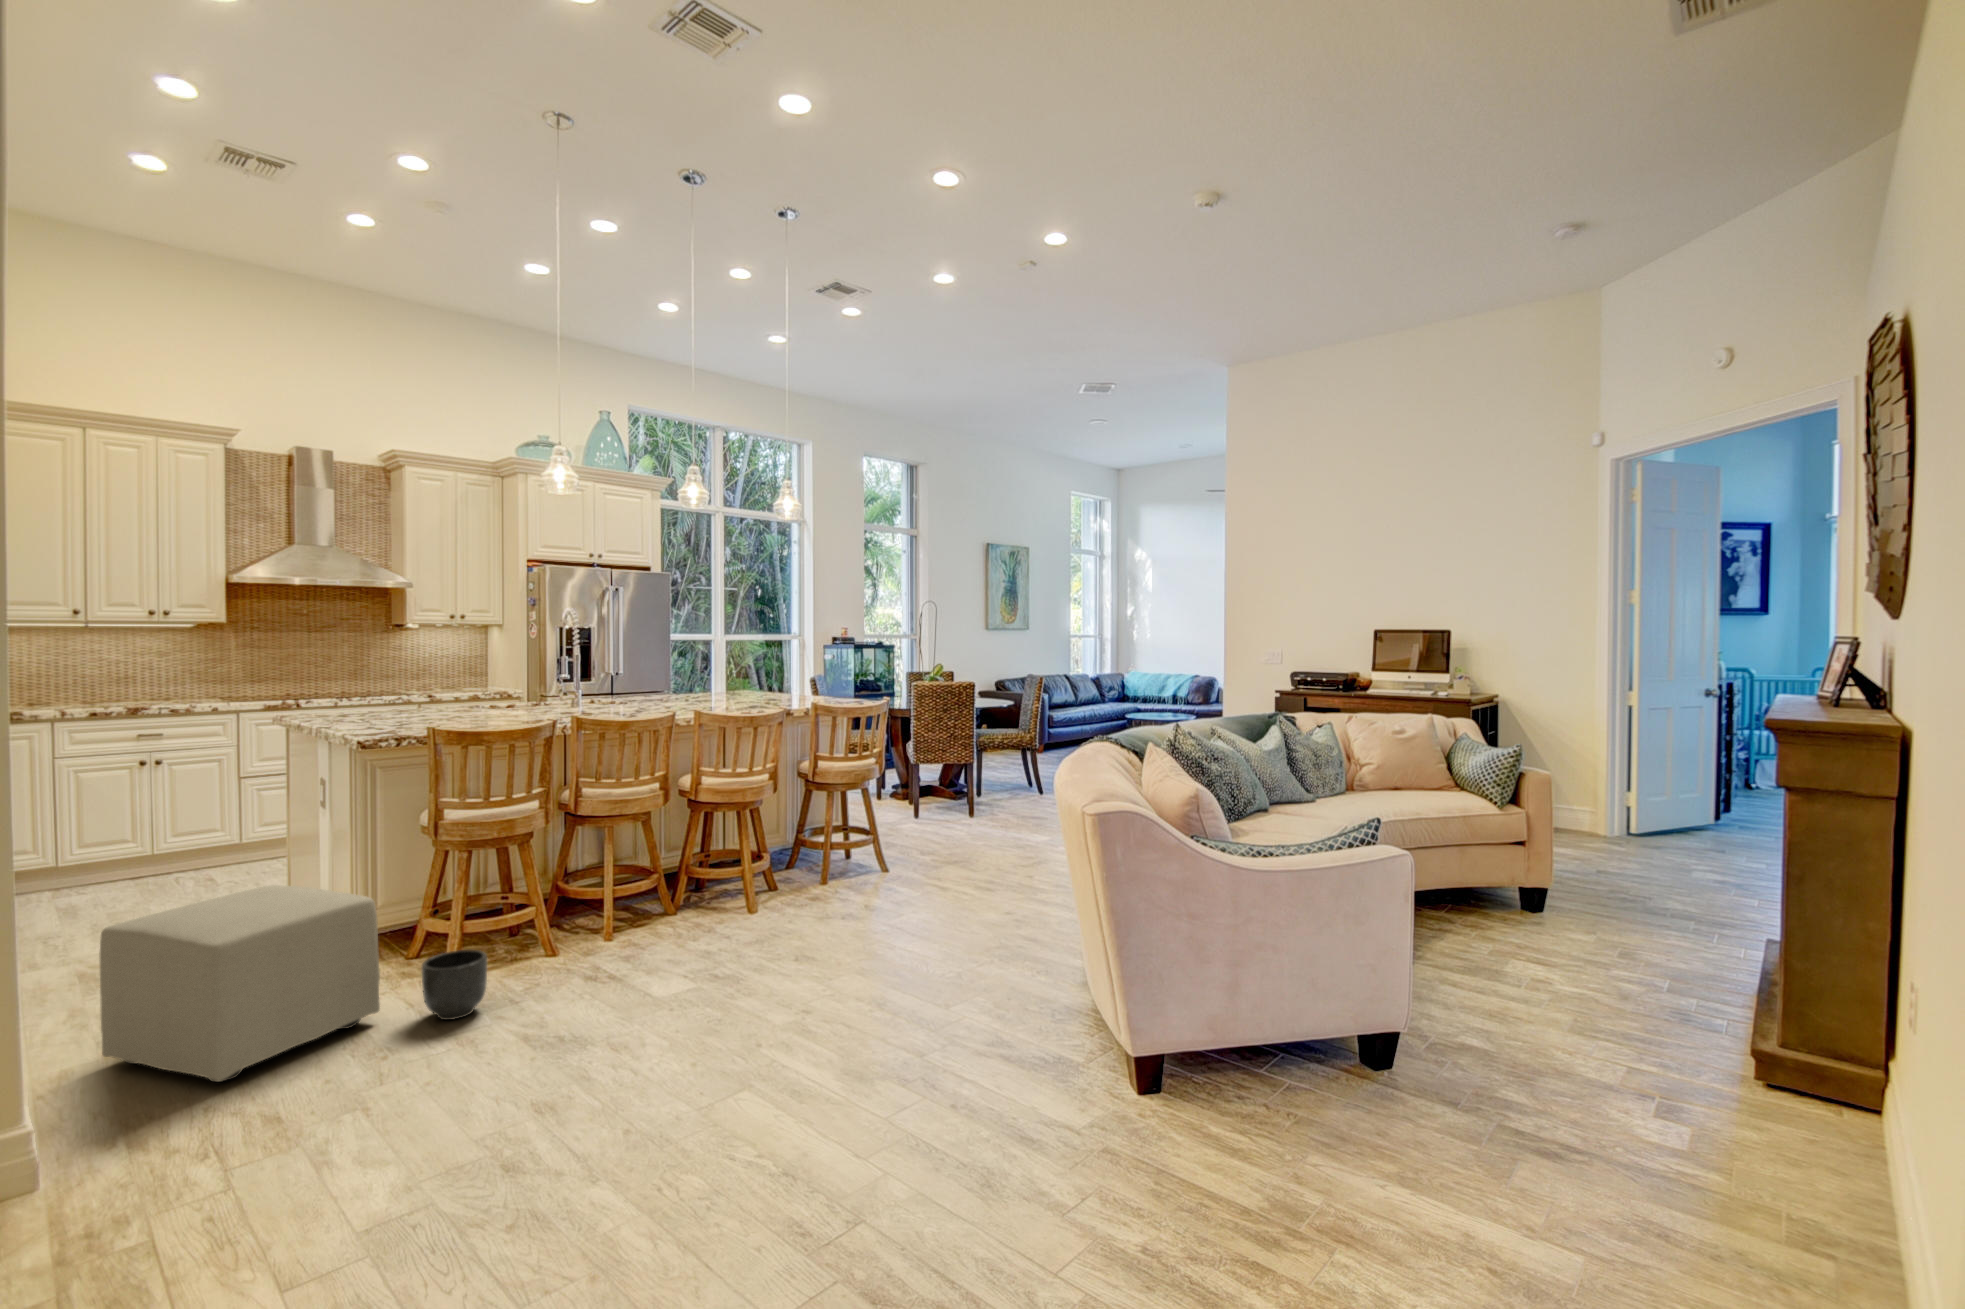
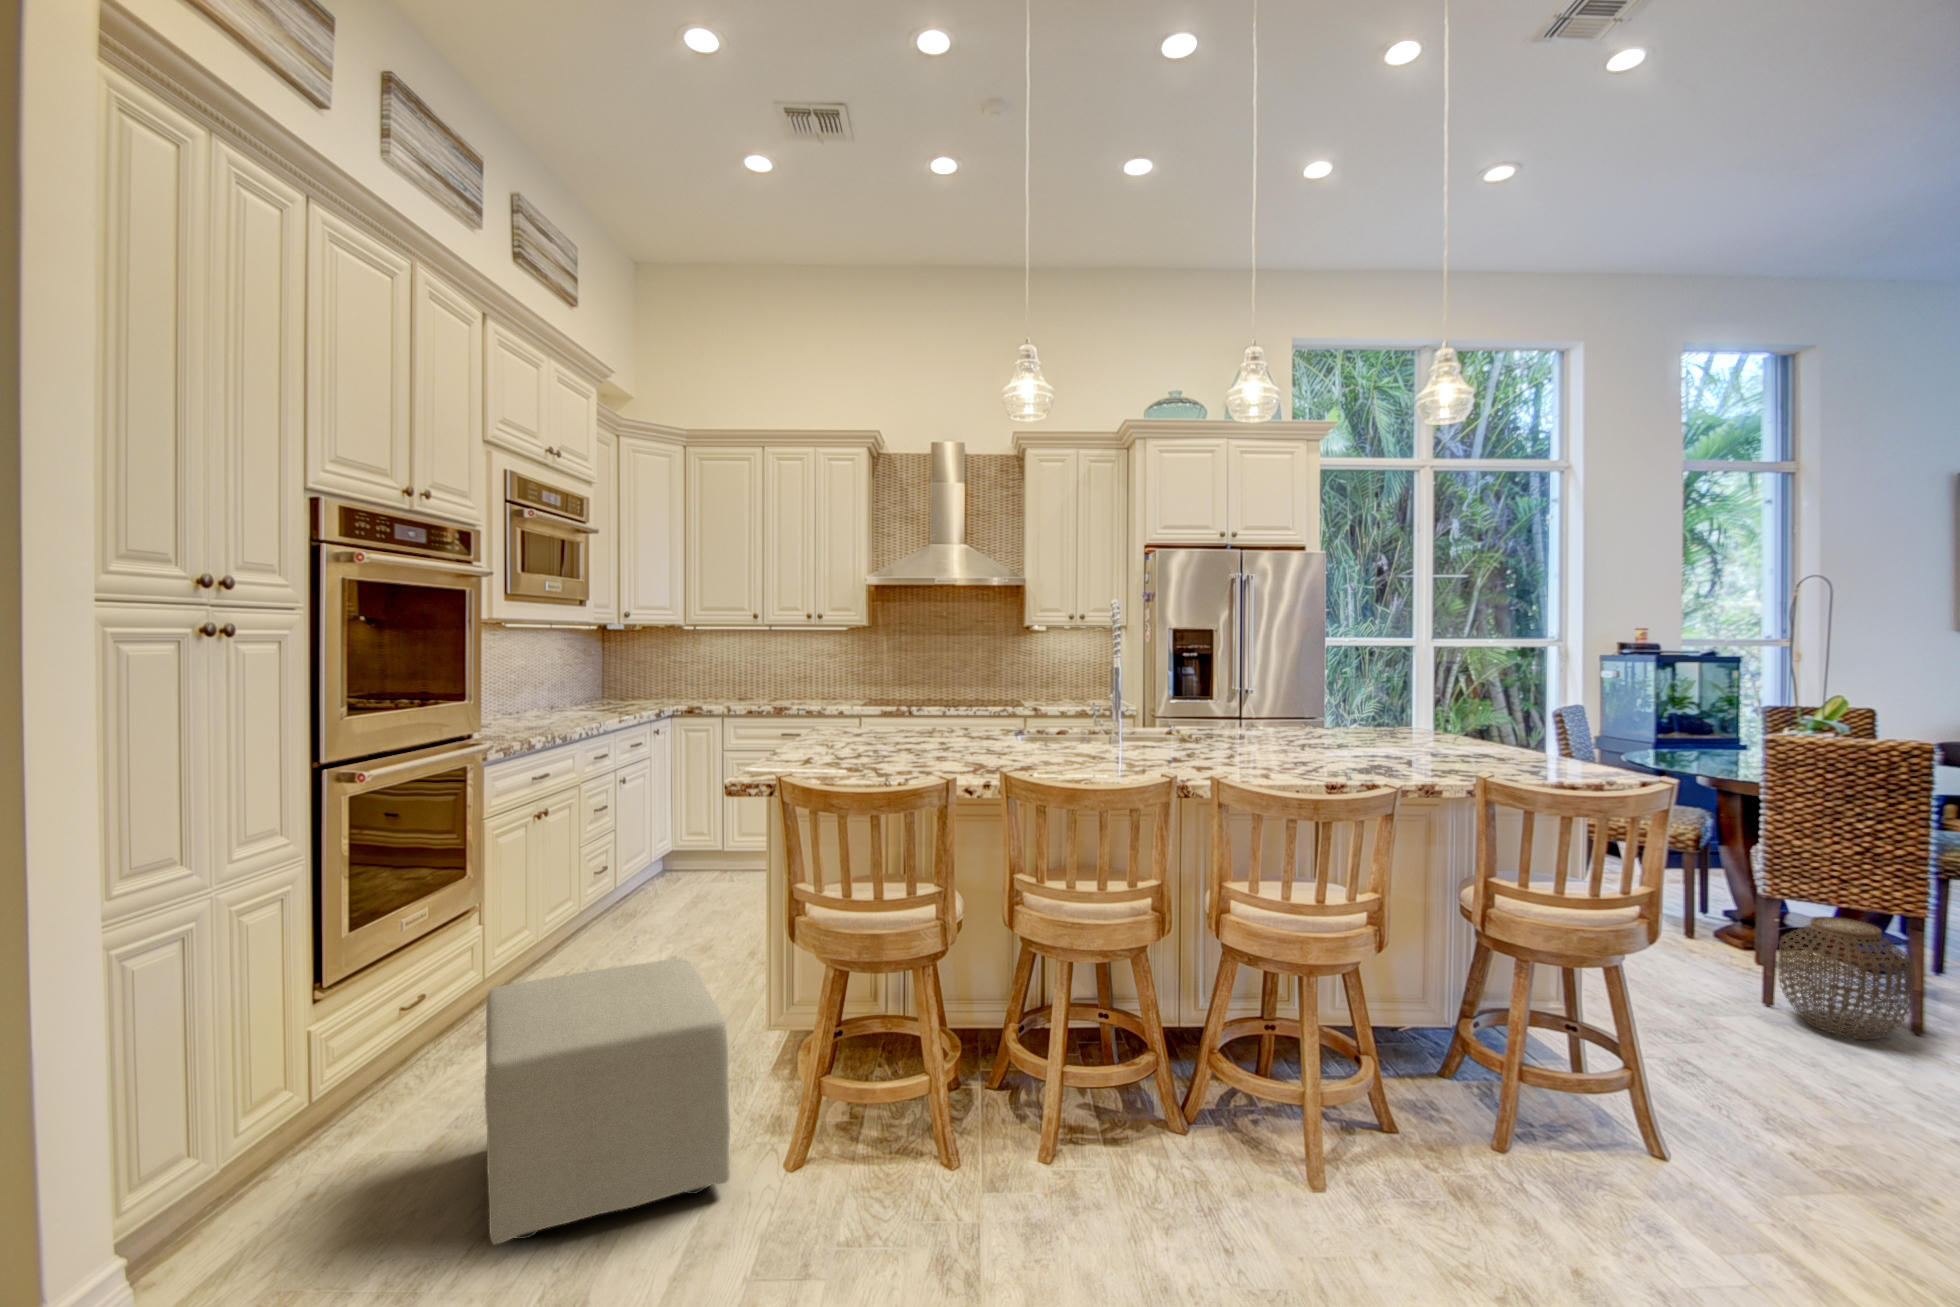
woven basket: none [922,770,972,826] -> present [1779,917,1914,1039]
planter: present [421,950,487,1020] -> none [759,1121,847,1239]

